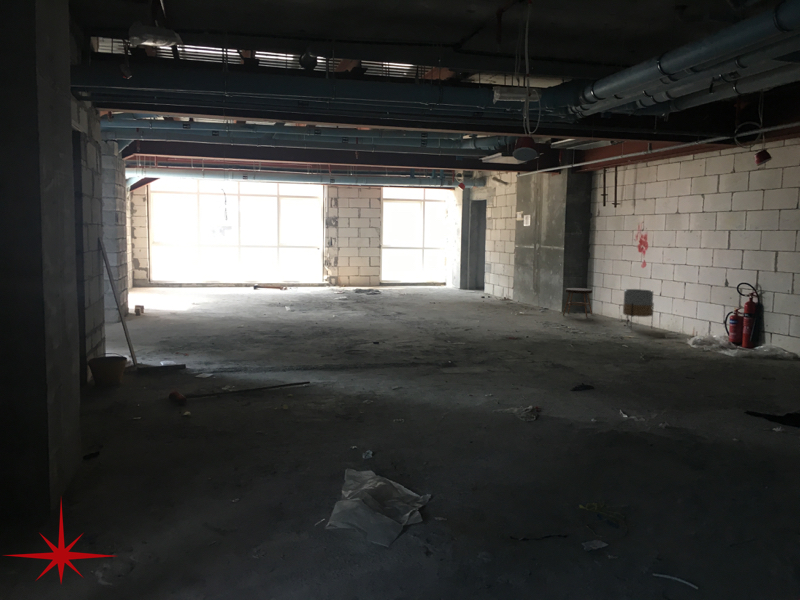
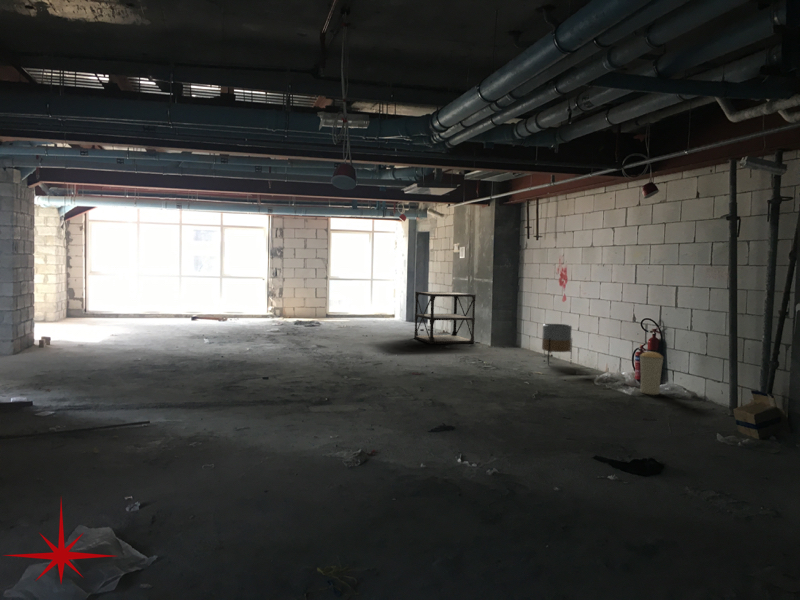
shelving unit: none [481,259,545,310] -> present [414,292,476,344]
stool: present [563,288,592,317] -> none [490,322,521,352]
trash can: none [739,315,765,357] -> present [640,352,663,395]

